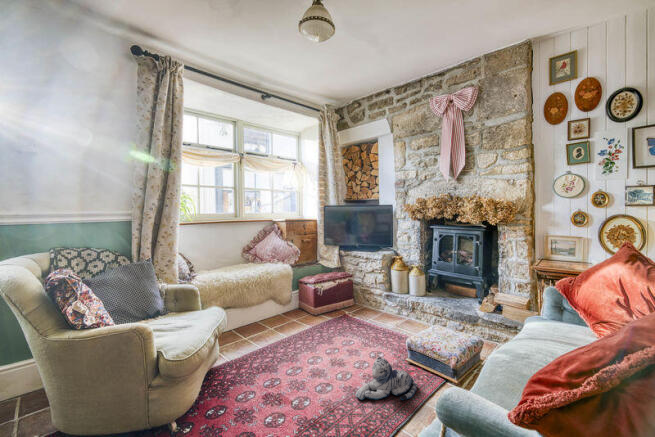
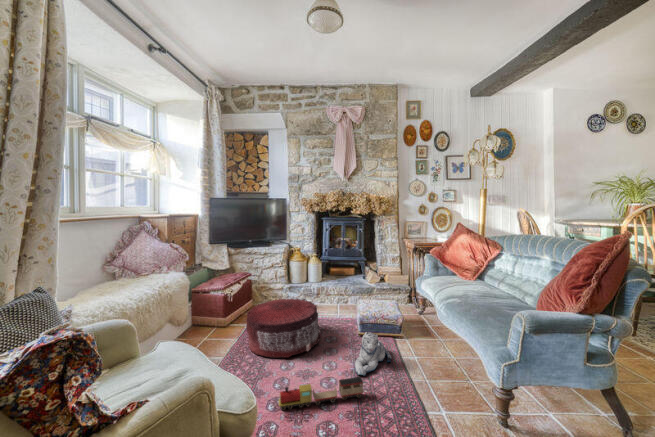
pouf: none [304,302,370,358] -> present [246,299,321,358]
toy train: none [270,376,338,415] -> present [279,377,363,410]

